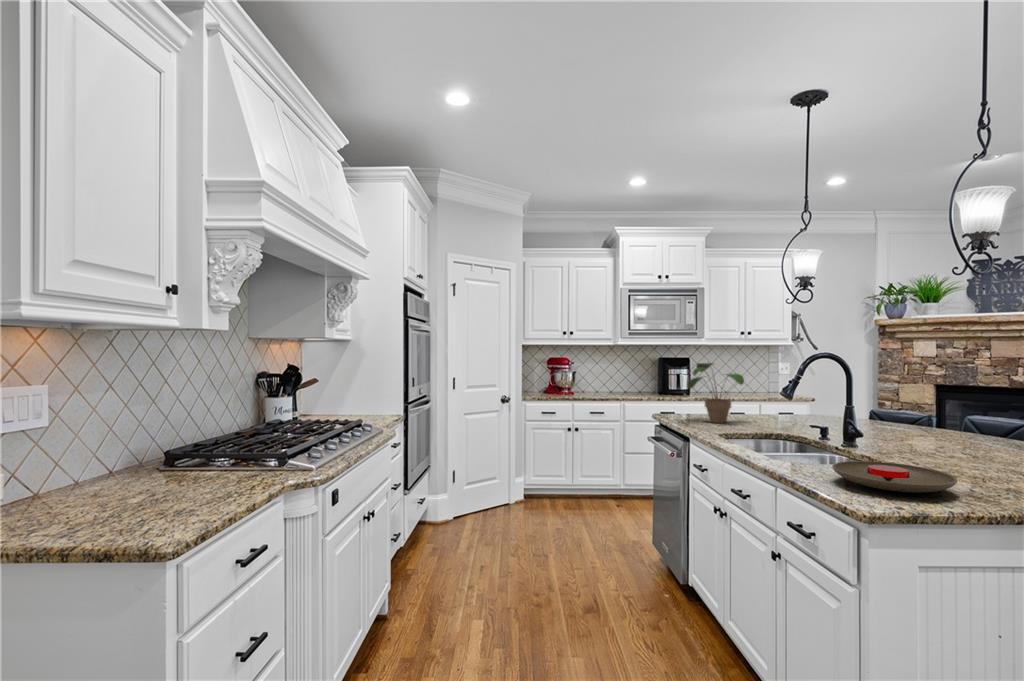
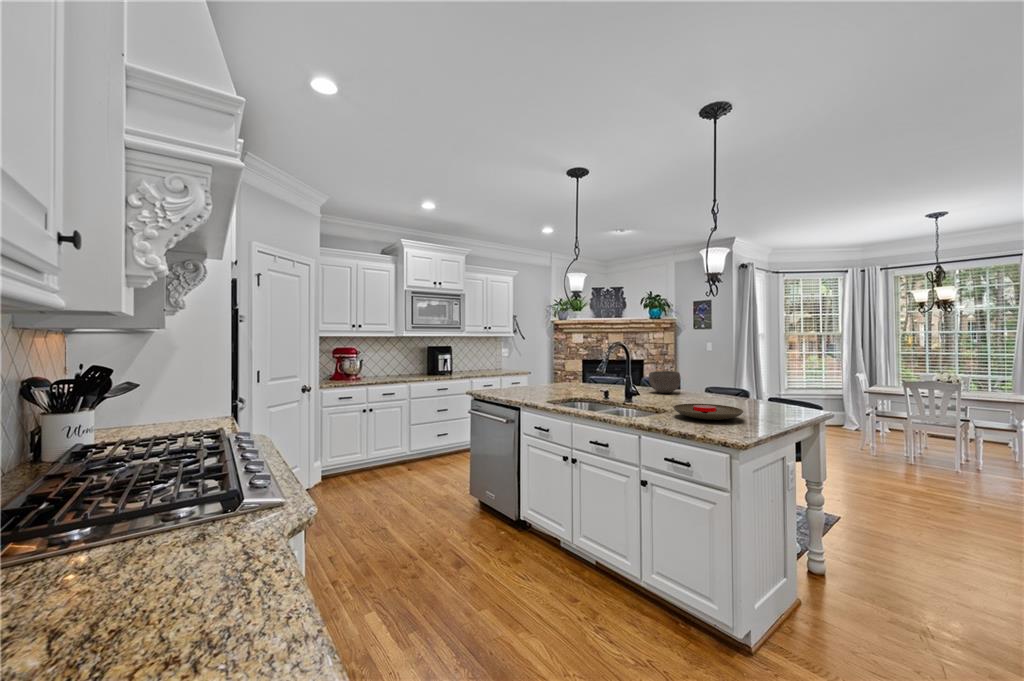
potted plant: present [688,363,744,423] -> none [501,347,544,392]
bowl: none [918,410,985,448] -> present [649,371,681,393]

